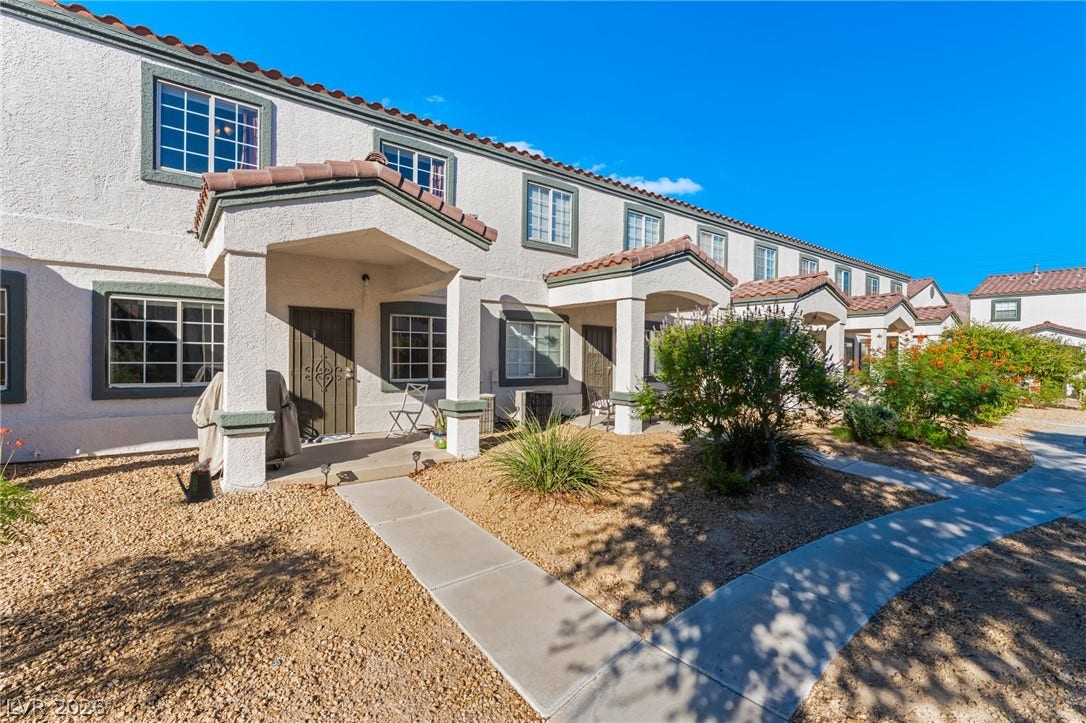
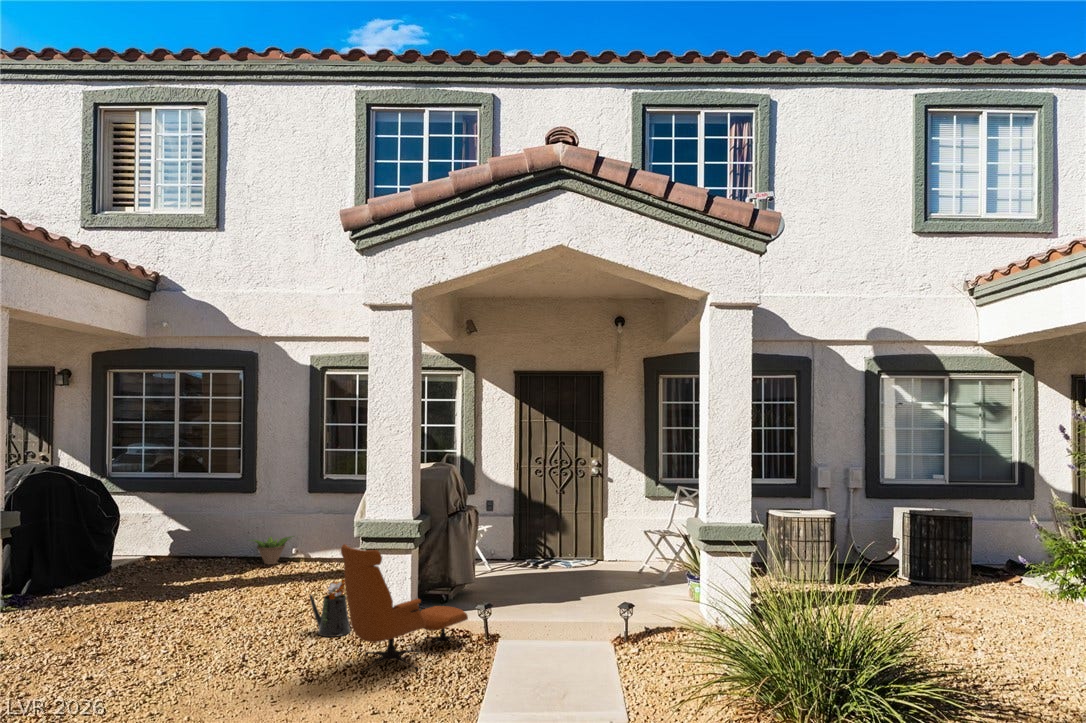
lounge chair: none [238,429,317,517] -> present [341,544,468,674]
decorative plant: none [31,438,88,464] -> present [251,536,293,564]

